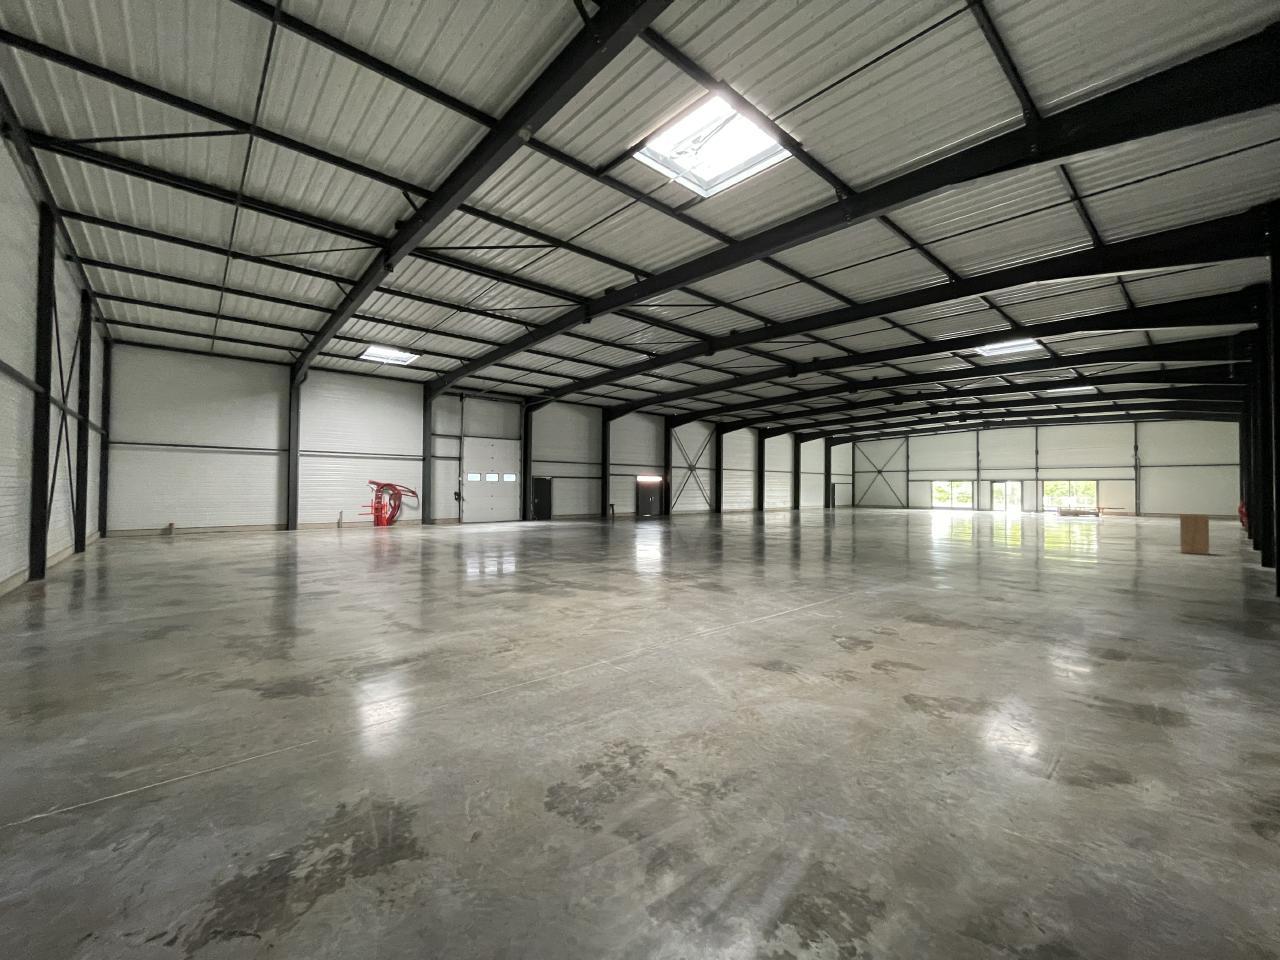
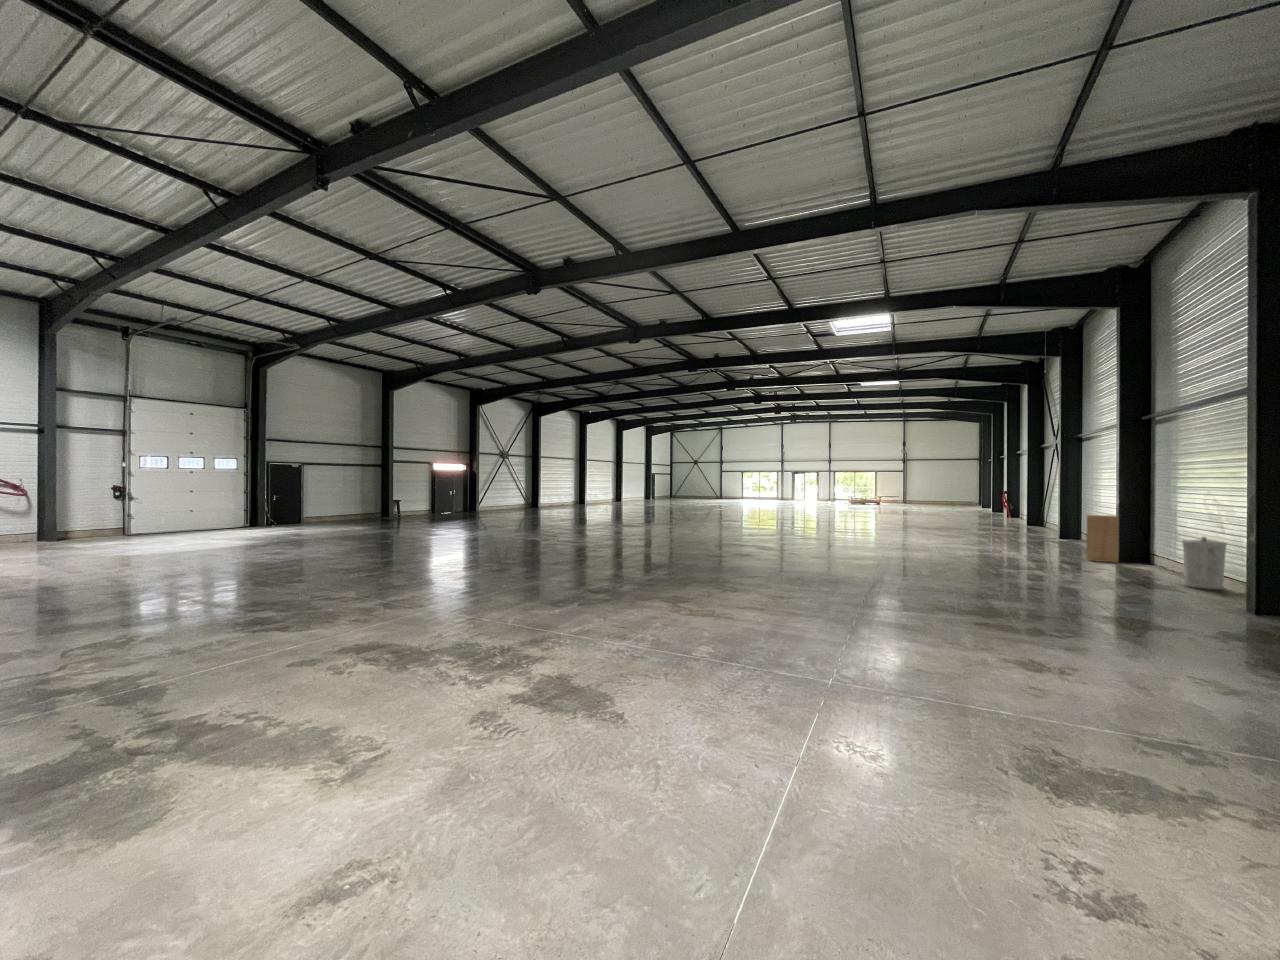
trash can: none [1207,527,1241,567] -> present [1182,537,1227,590]

